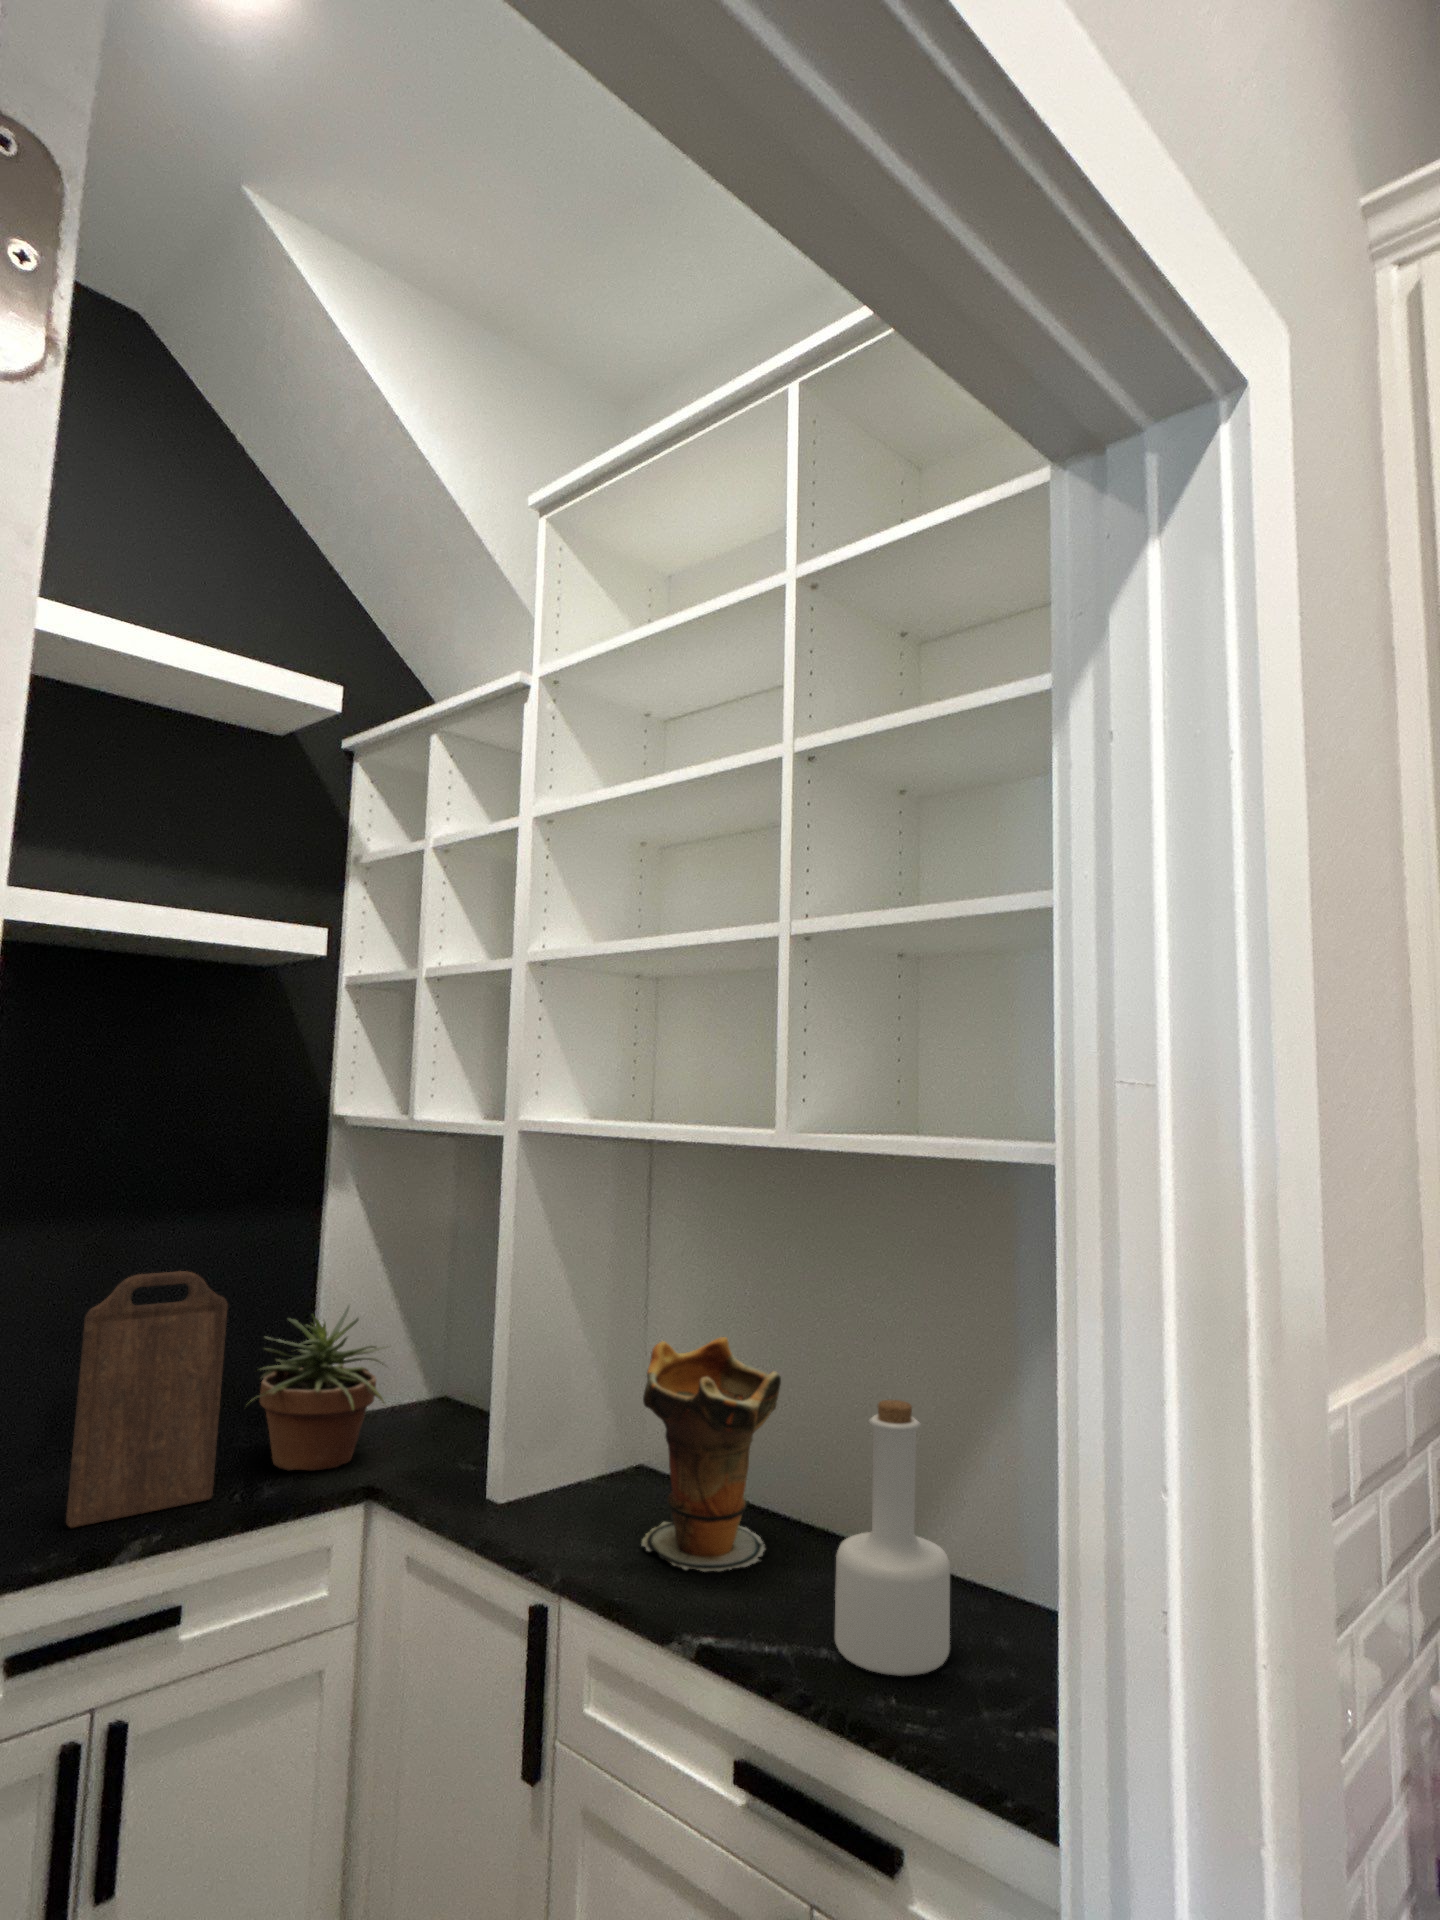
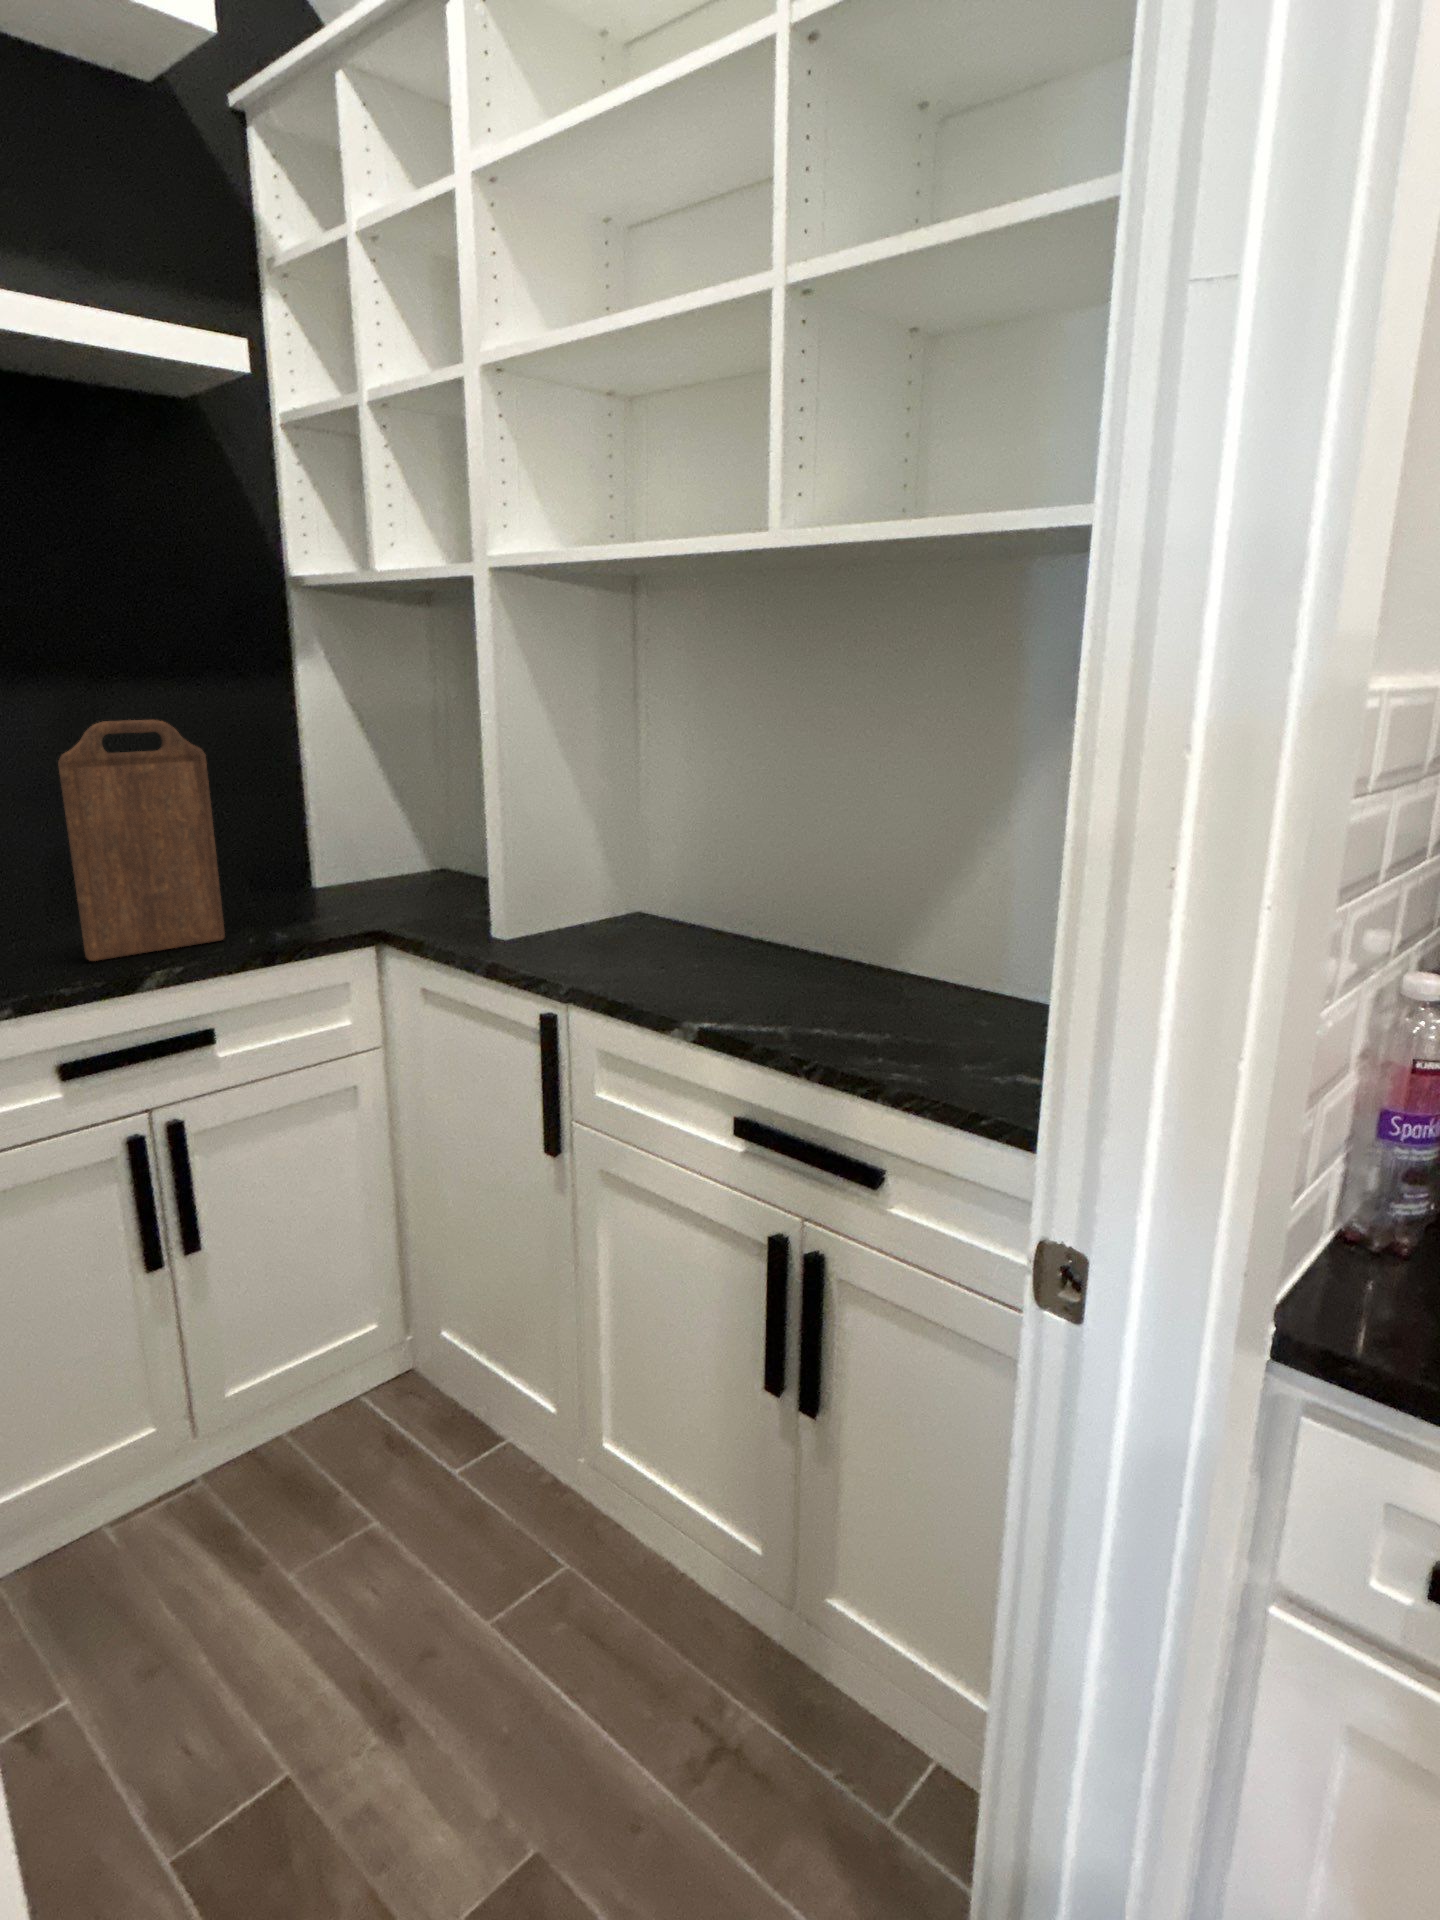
potted plant: present [253,1305,387,1471] -> none [243,766,388,920]
decorative vase: present [642,1337,781,1571] -> none [636,772,774,980]
bottle: present [835,1400,950,1676] -> none [826,804,938,1044]

